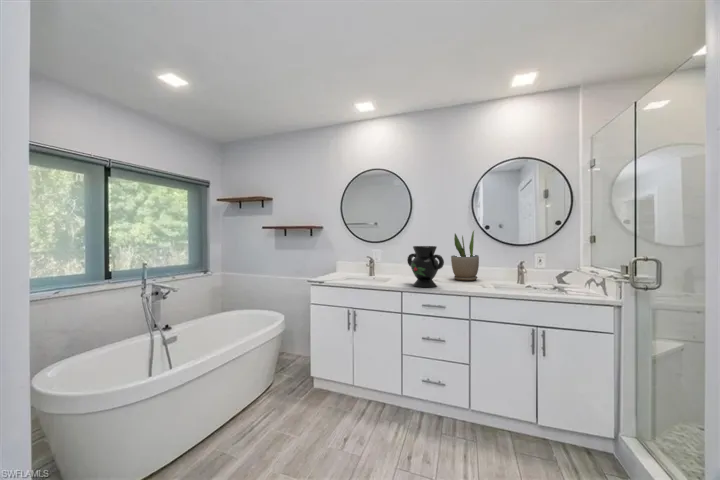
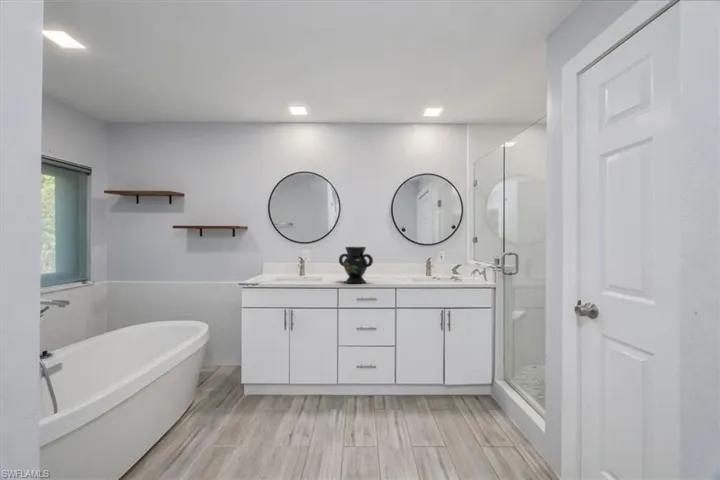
potted plant: present [451,231,479,280] -> none [373,232,396,277]

